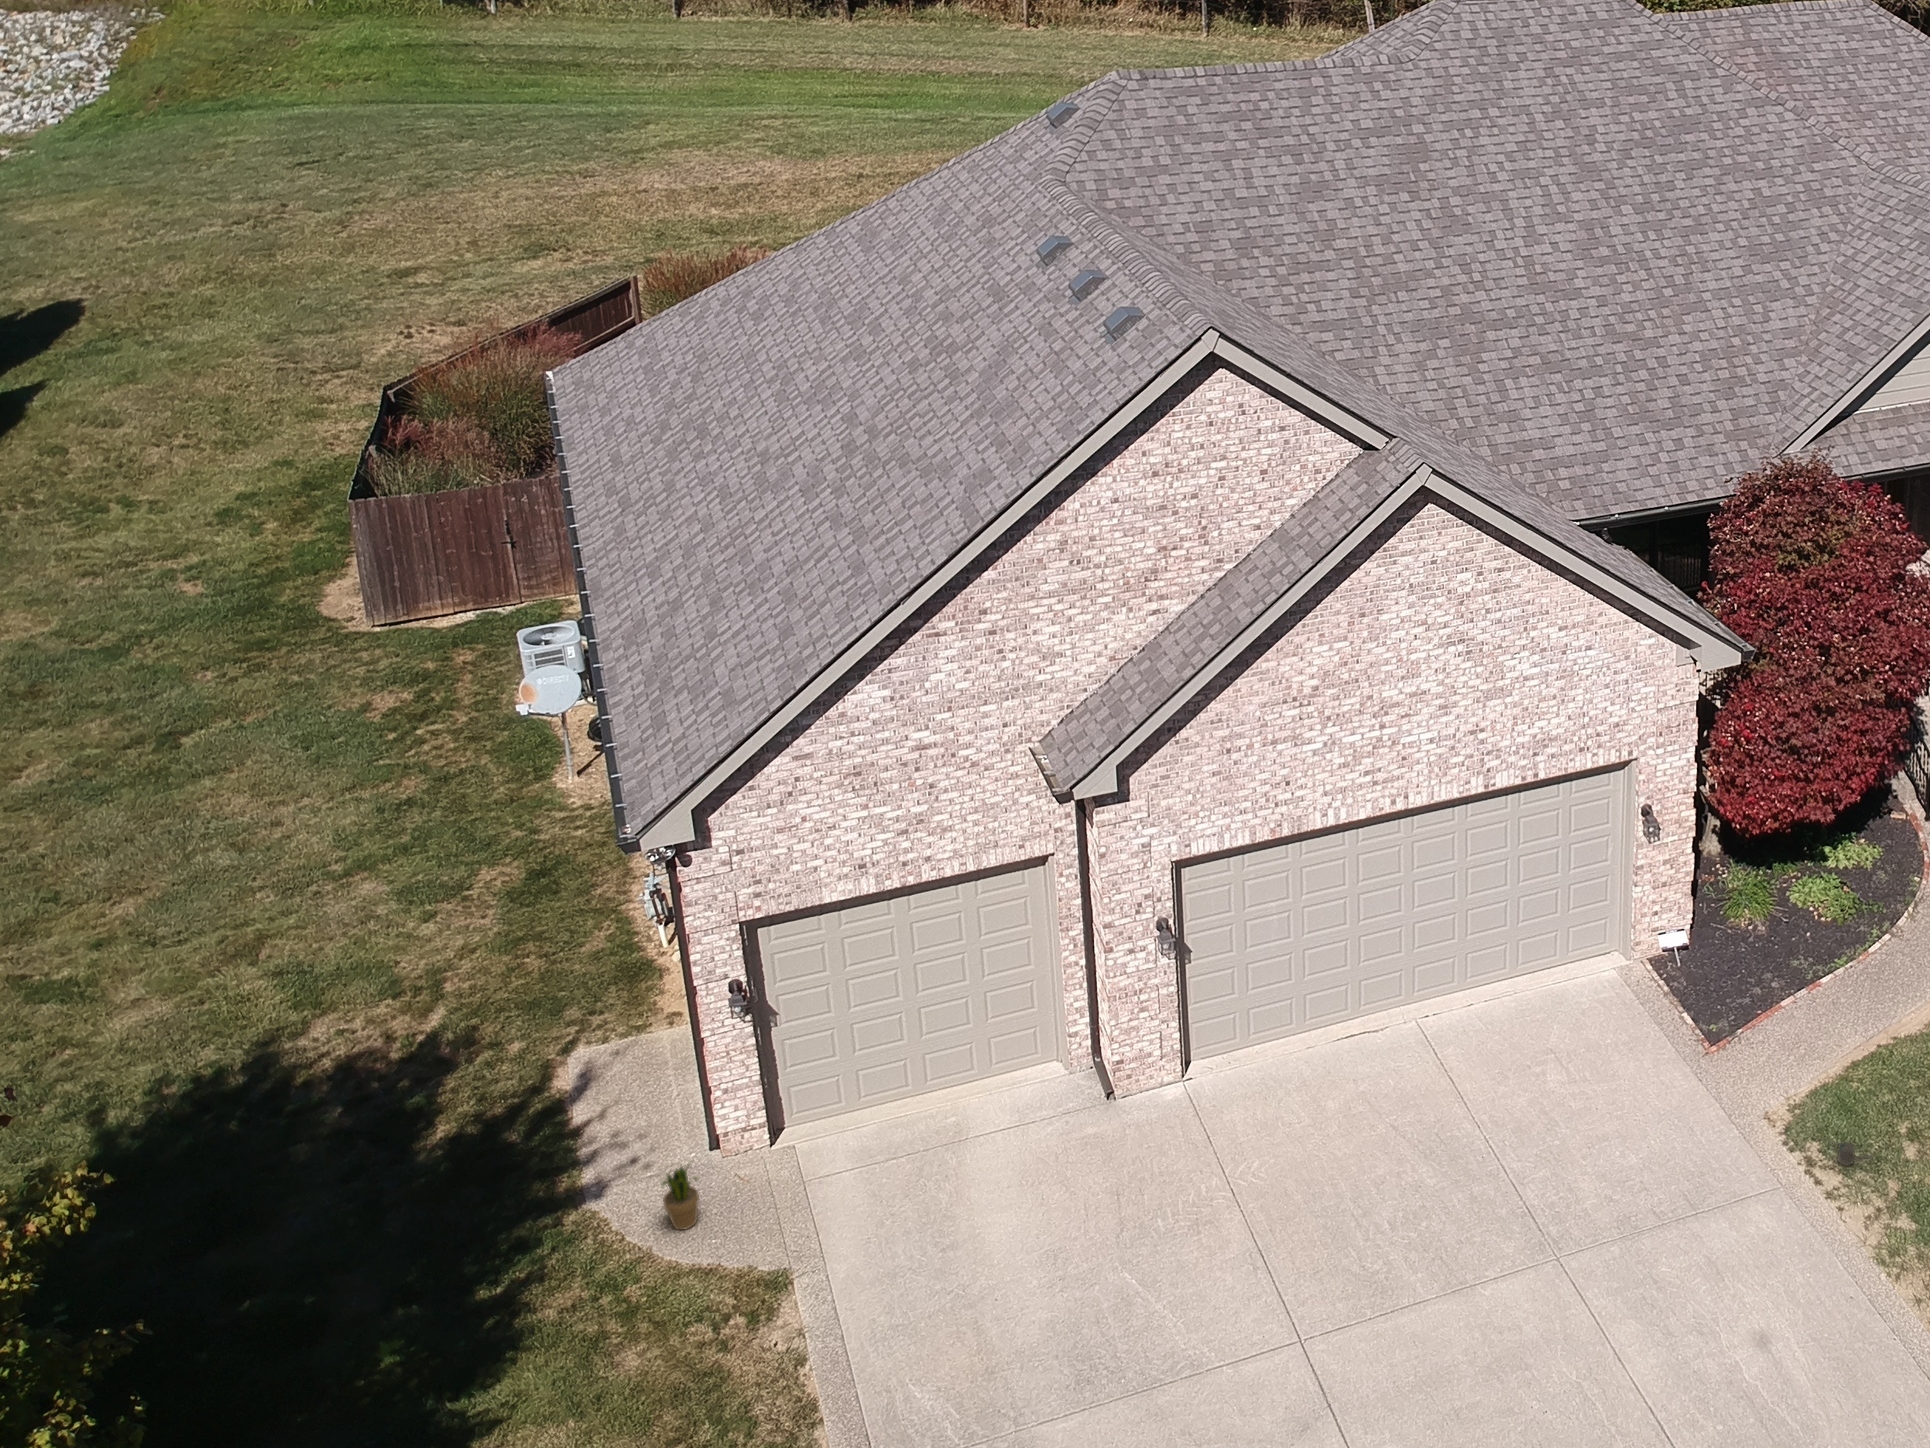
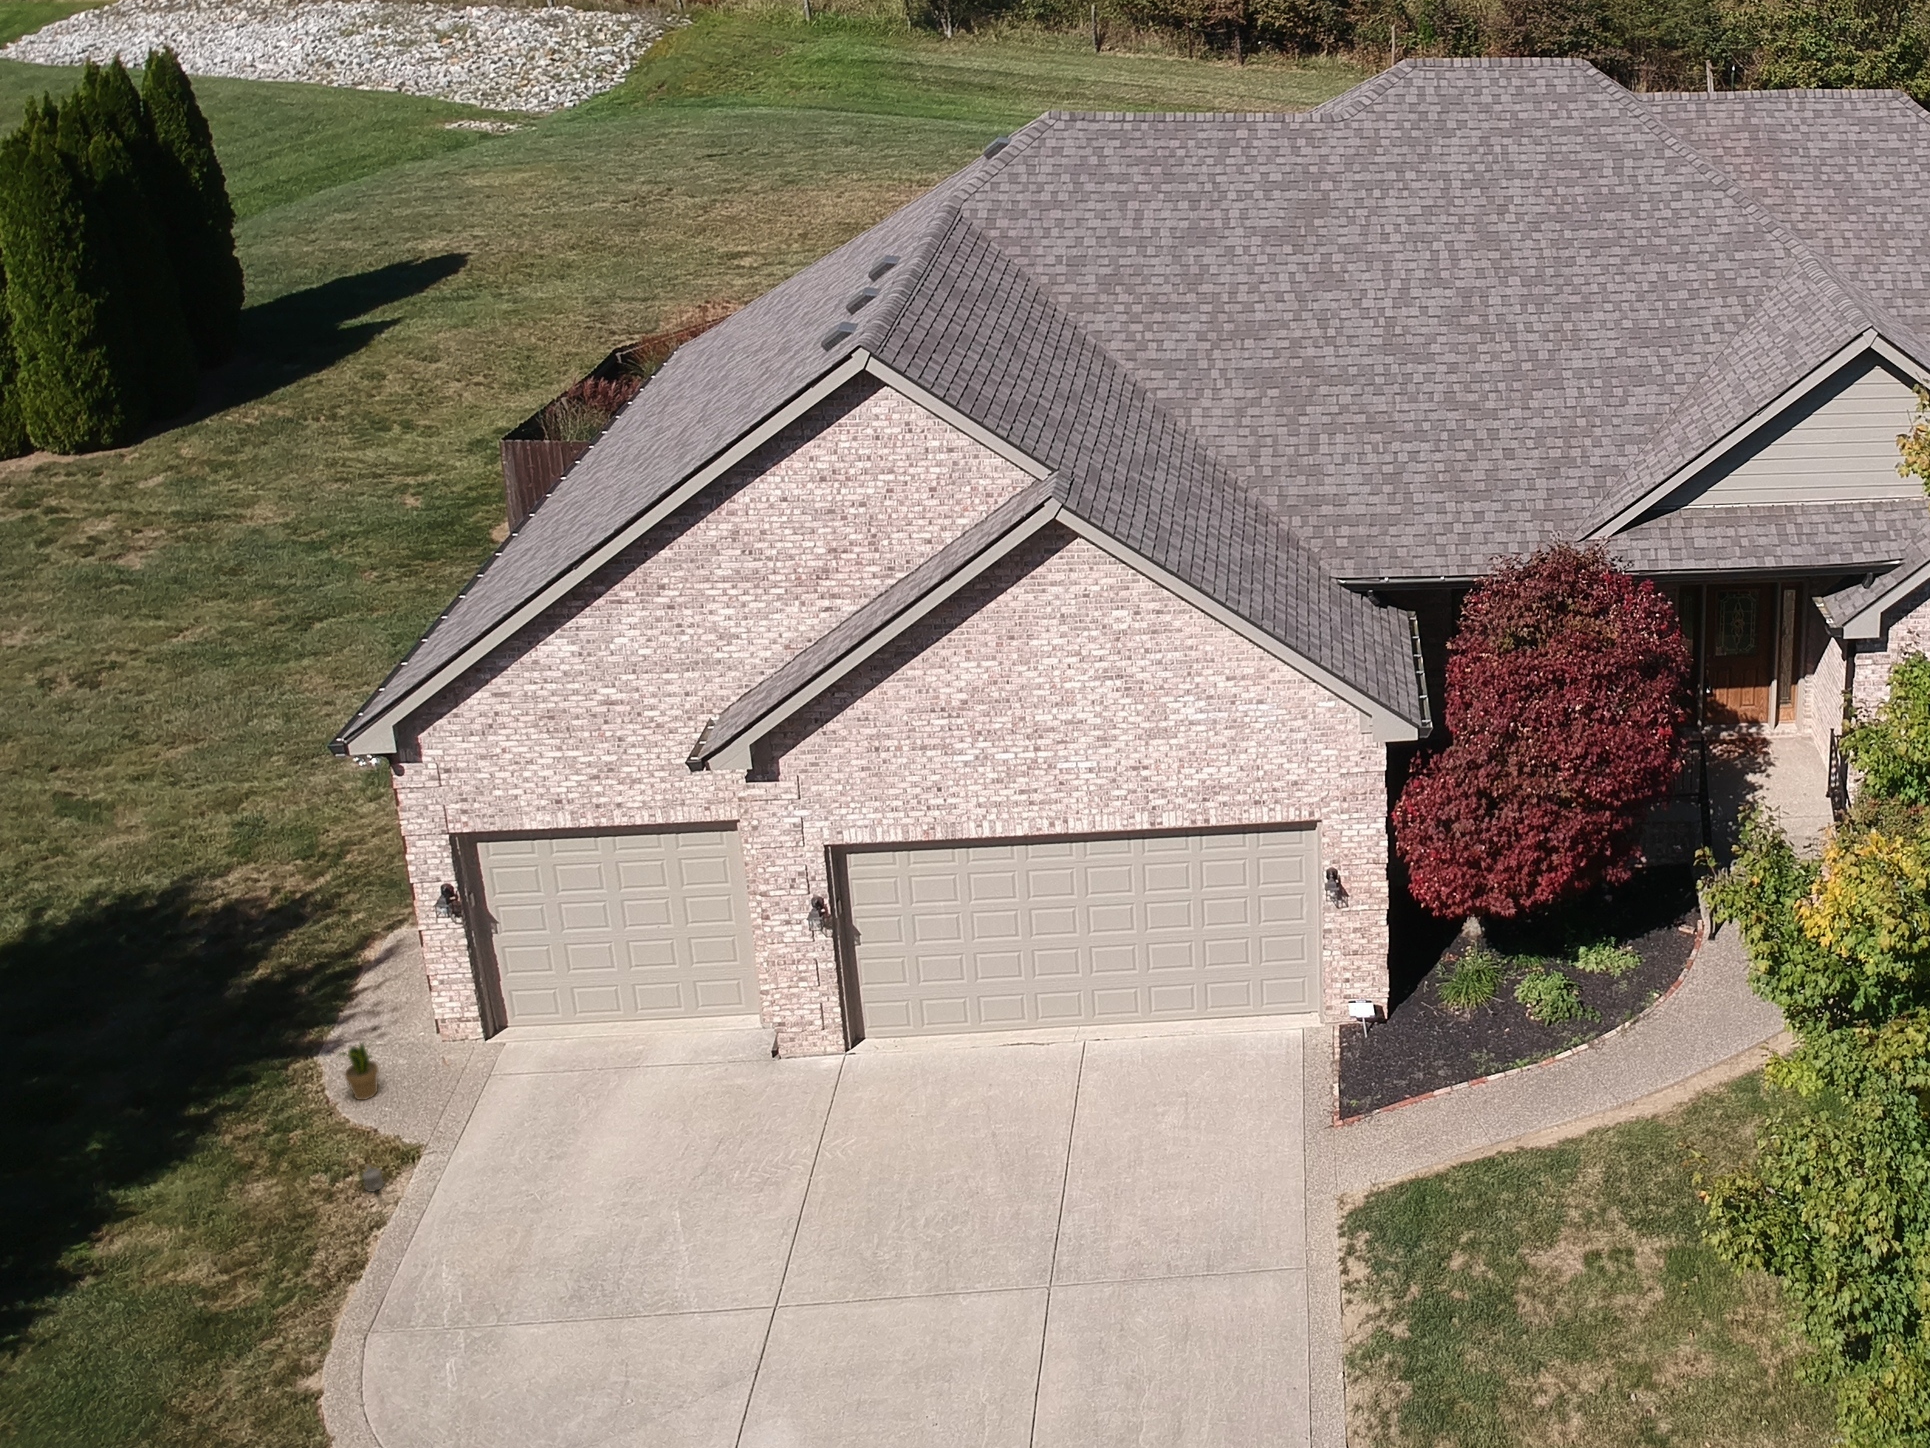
watering can: present [1832,1141,1873,1166] -> present [363,1166,384,1192]

